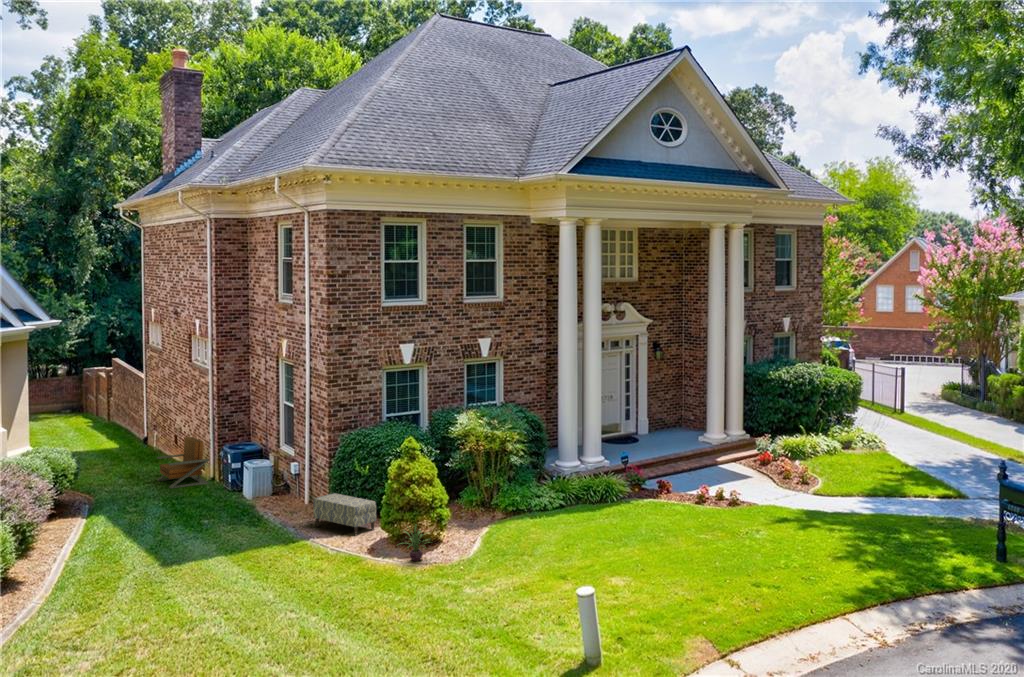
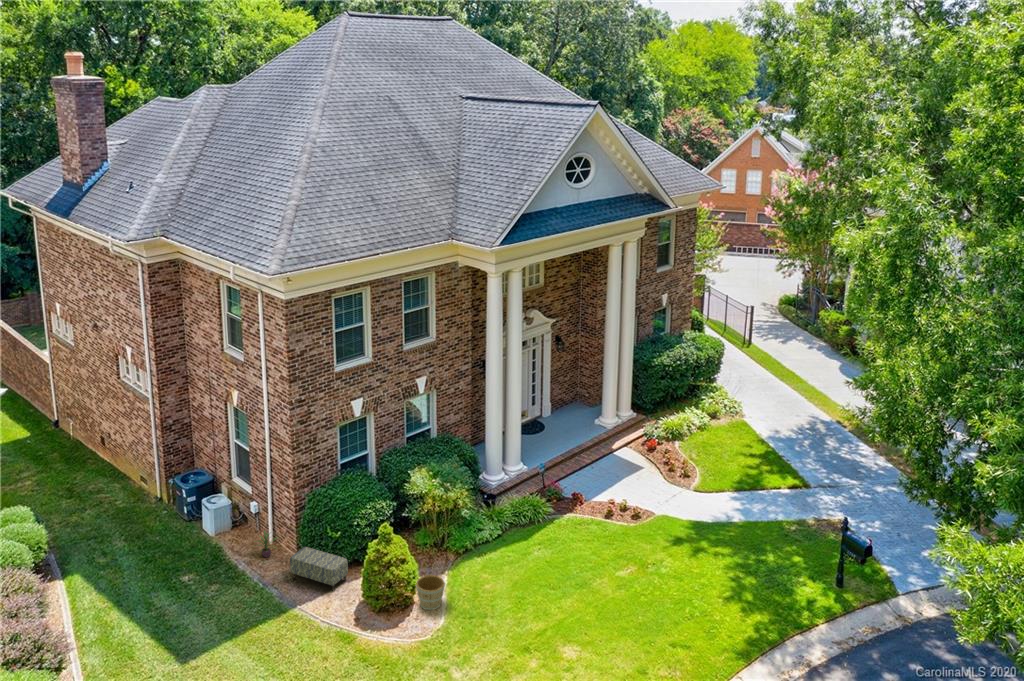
lounge chair: present [157,437,209,488] -> none [106,463,161,521]
wooden bucket: none [444,514,480,552] -> present [416,575,445,610]
decorative plant: present [405,524,428,561] -> present [259,531,276,557]

